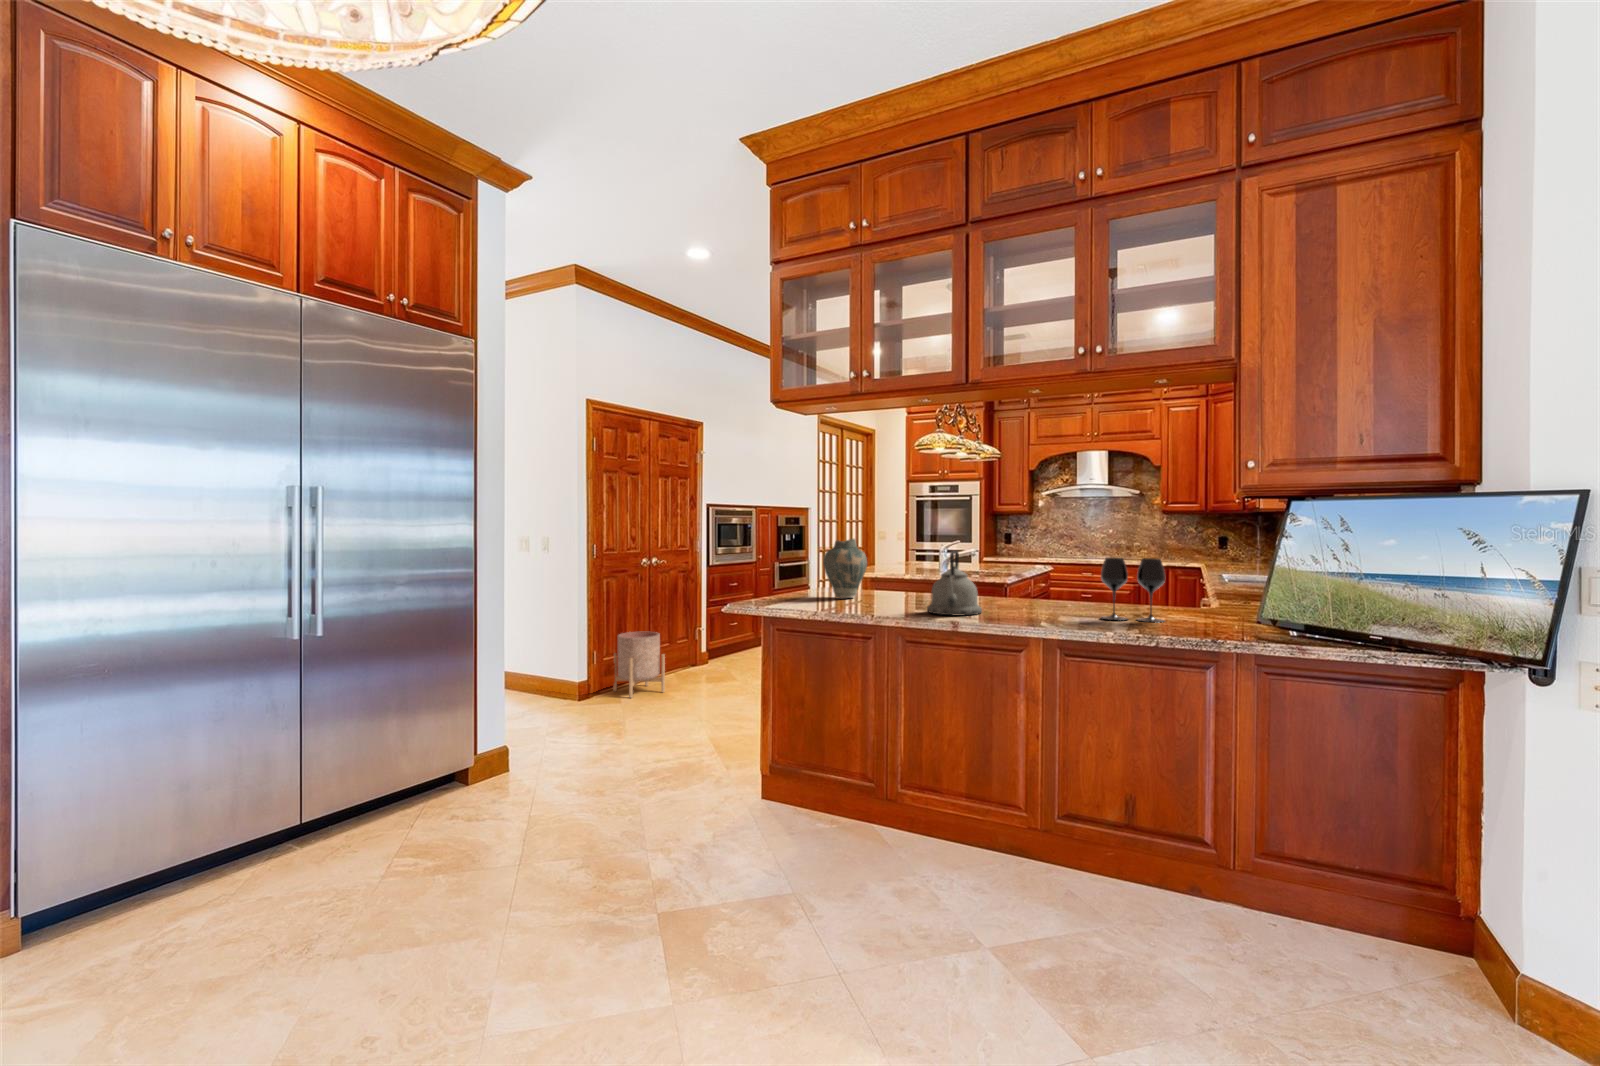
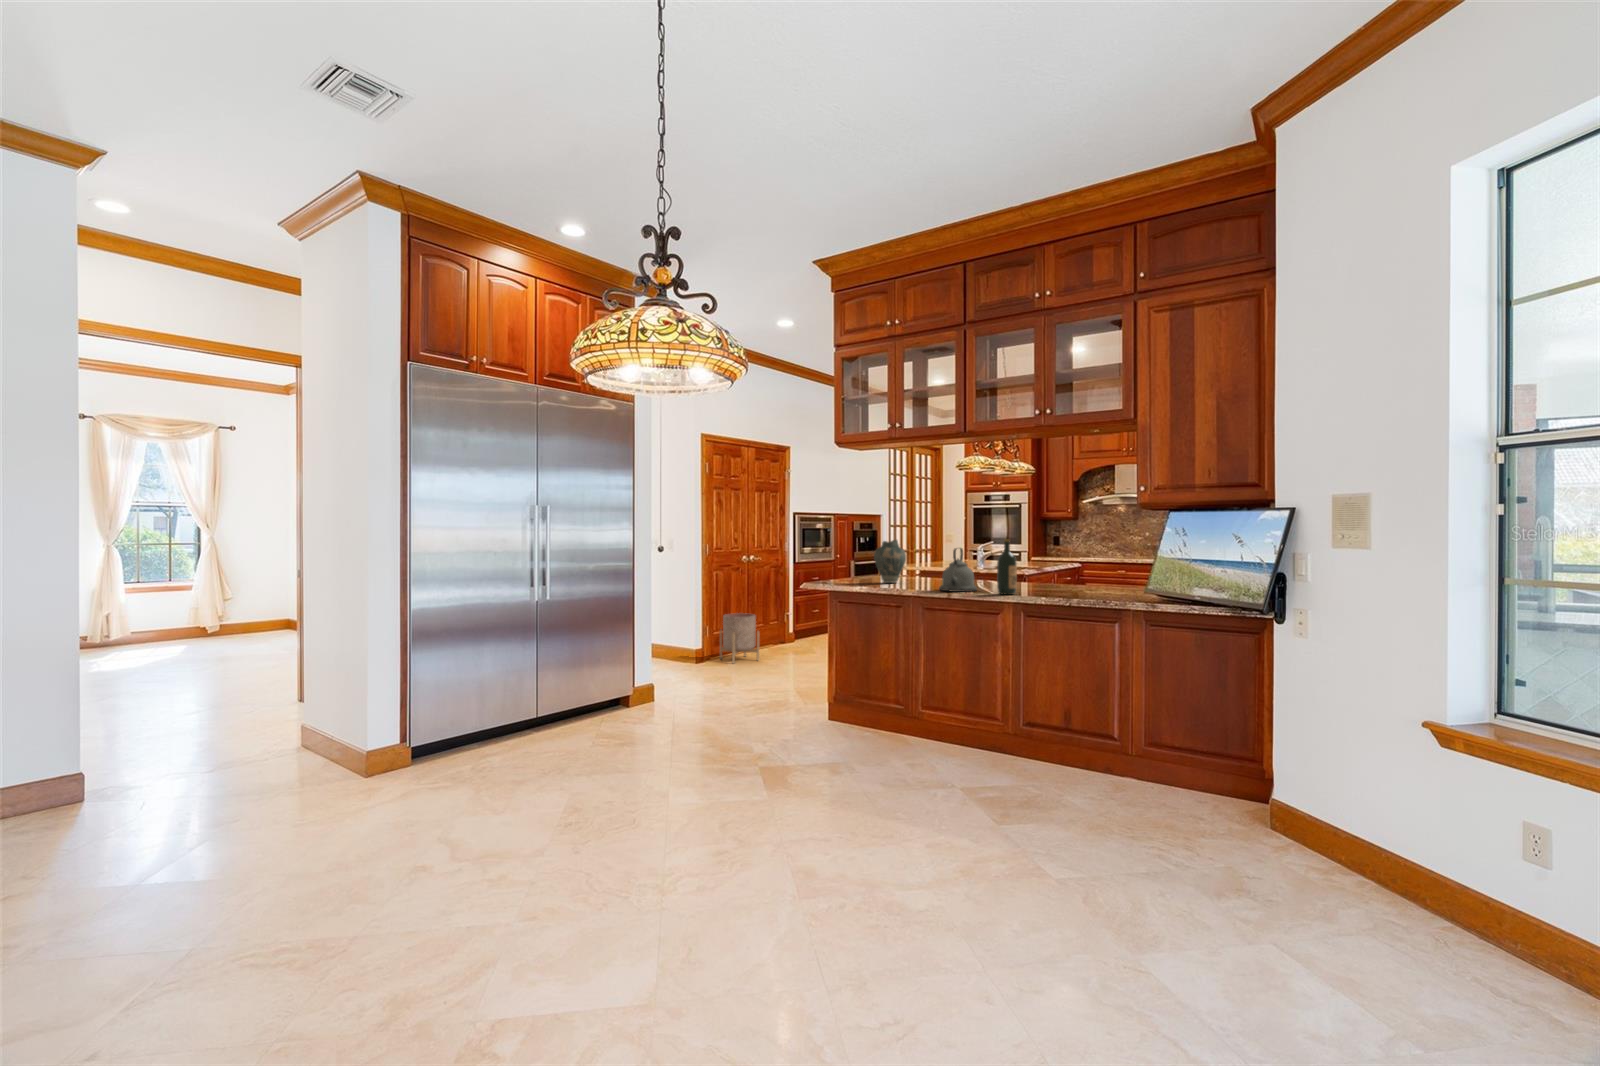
wine bottle: none [1021,538,1051,621] -> present [997,539,1017,595]
wine glass: present [1101,557,1166,622] -> none [1052,552,1094,595]

